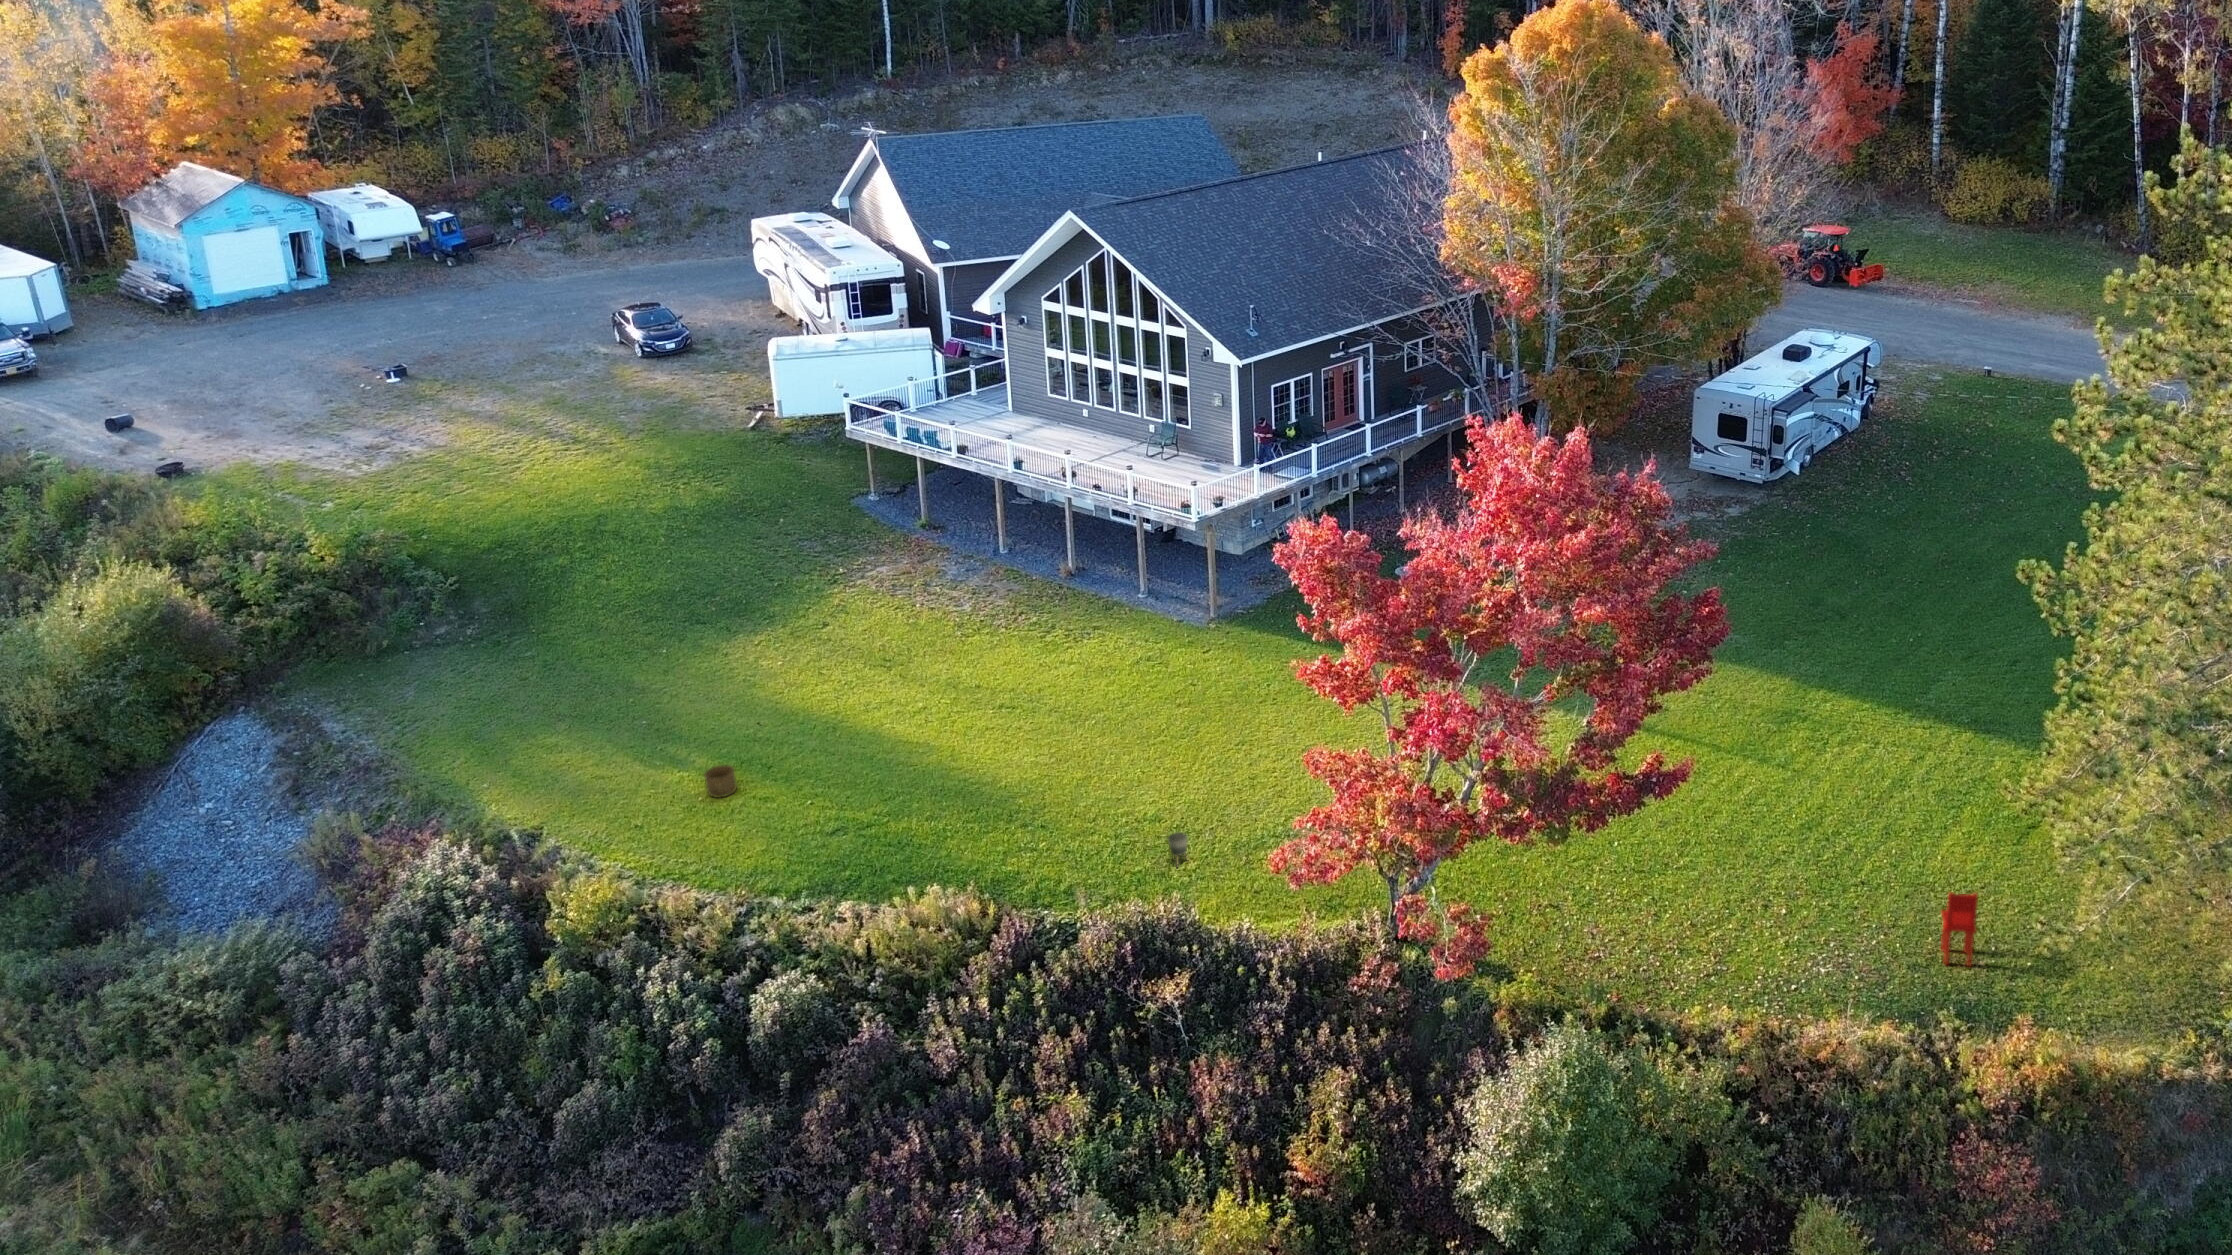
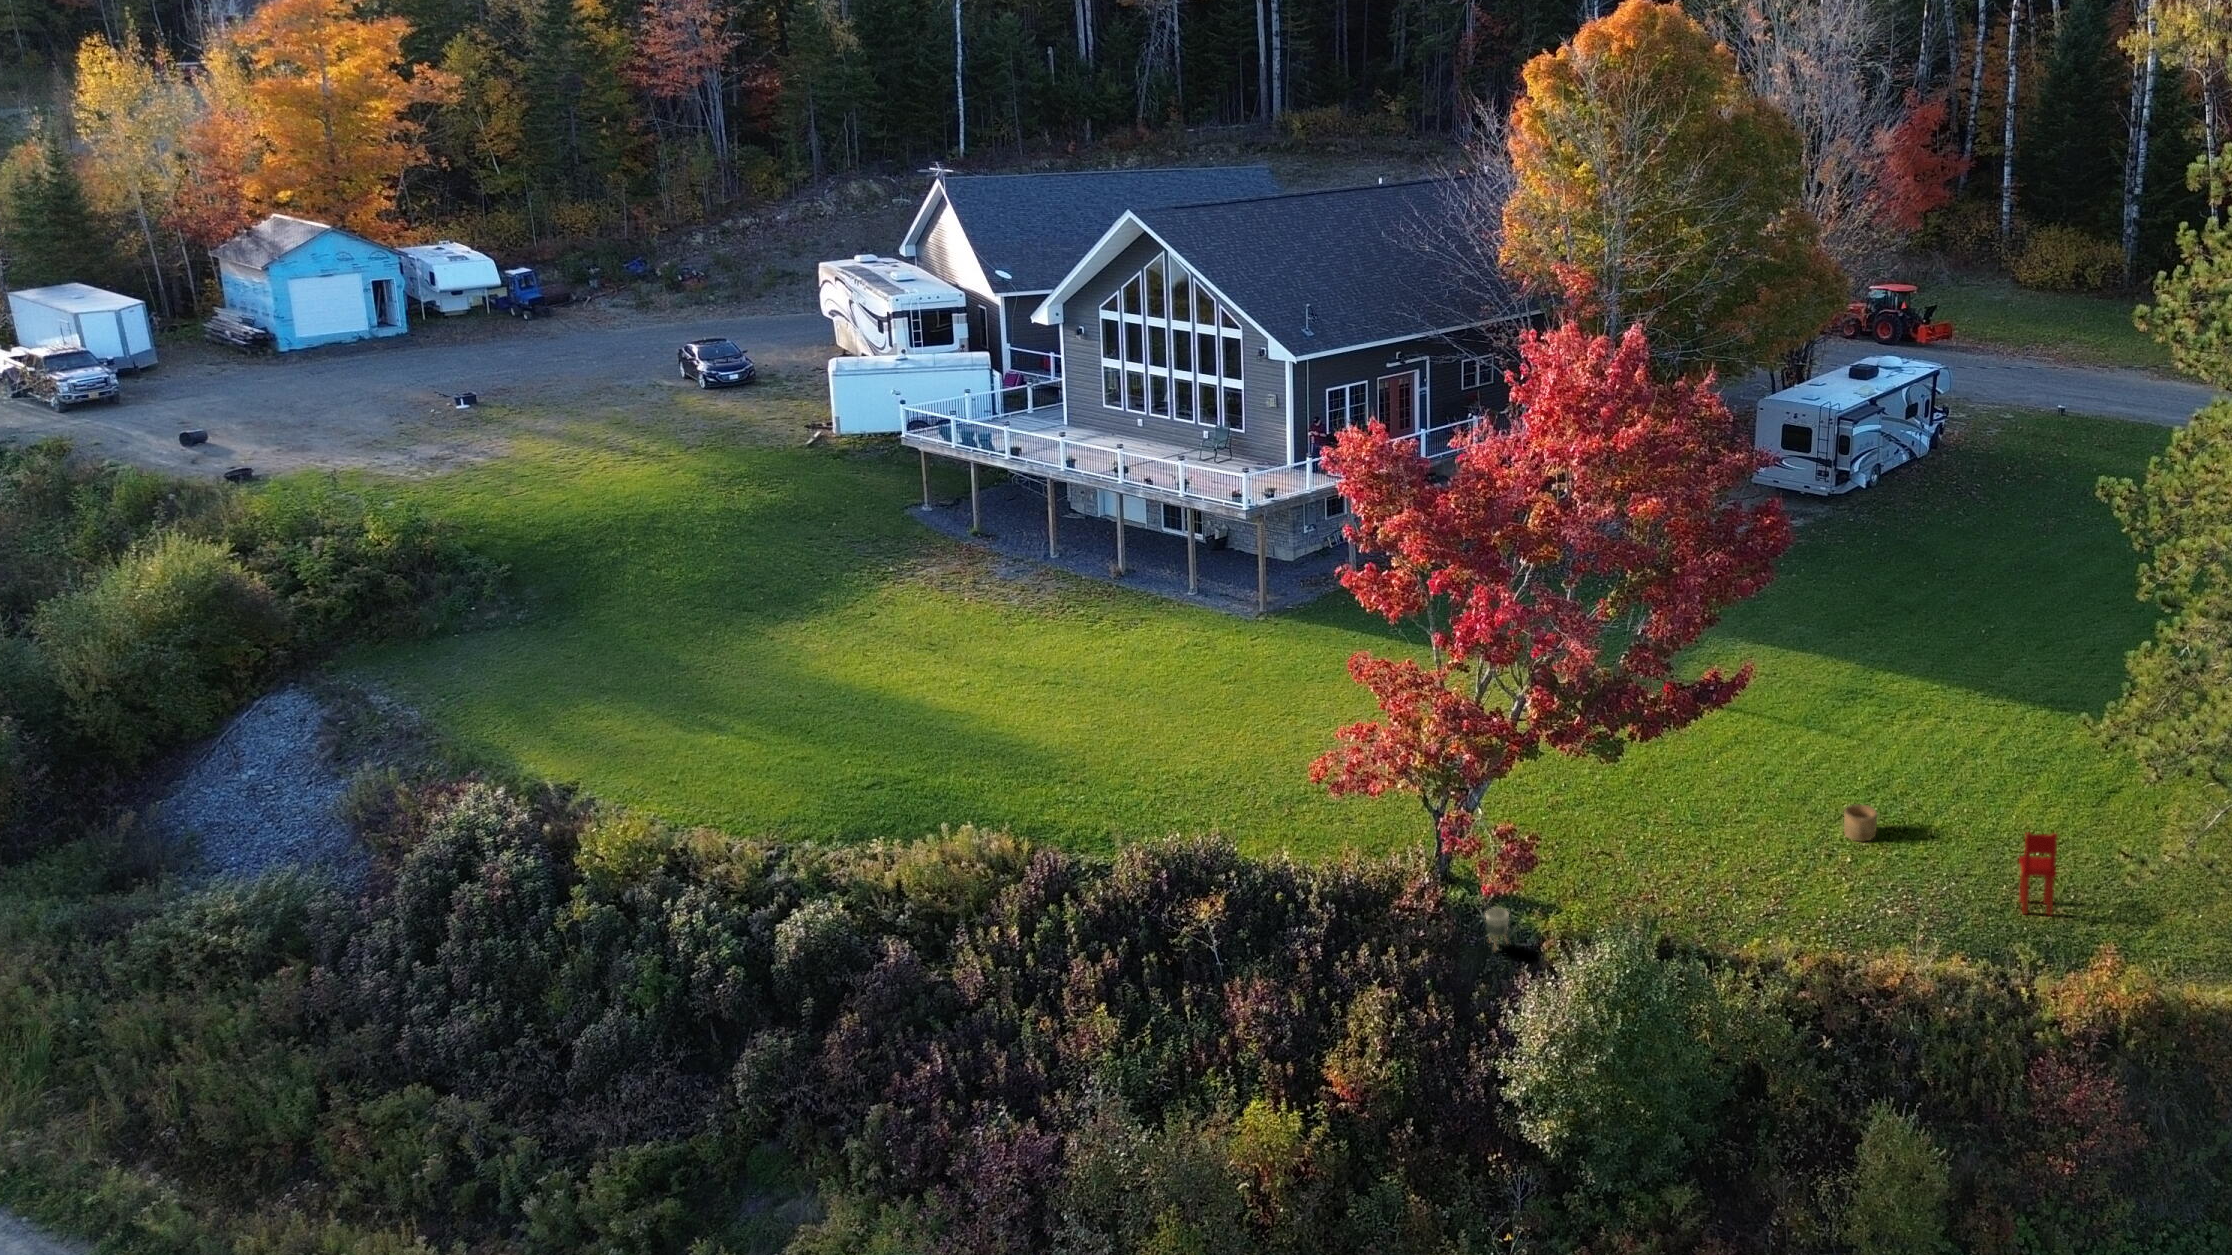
wooden bucket: present [704,765,737,798] -> present [1844,804,1878,842]
planter: present [1168,832,1187,865] -> present [1486,908,1509,949]

